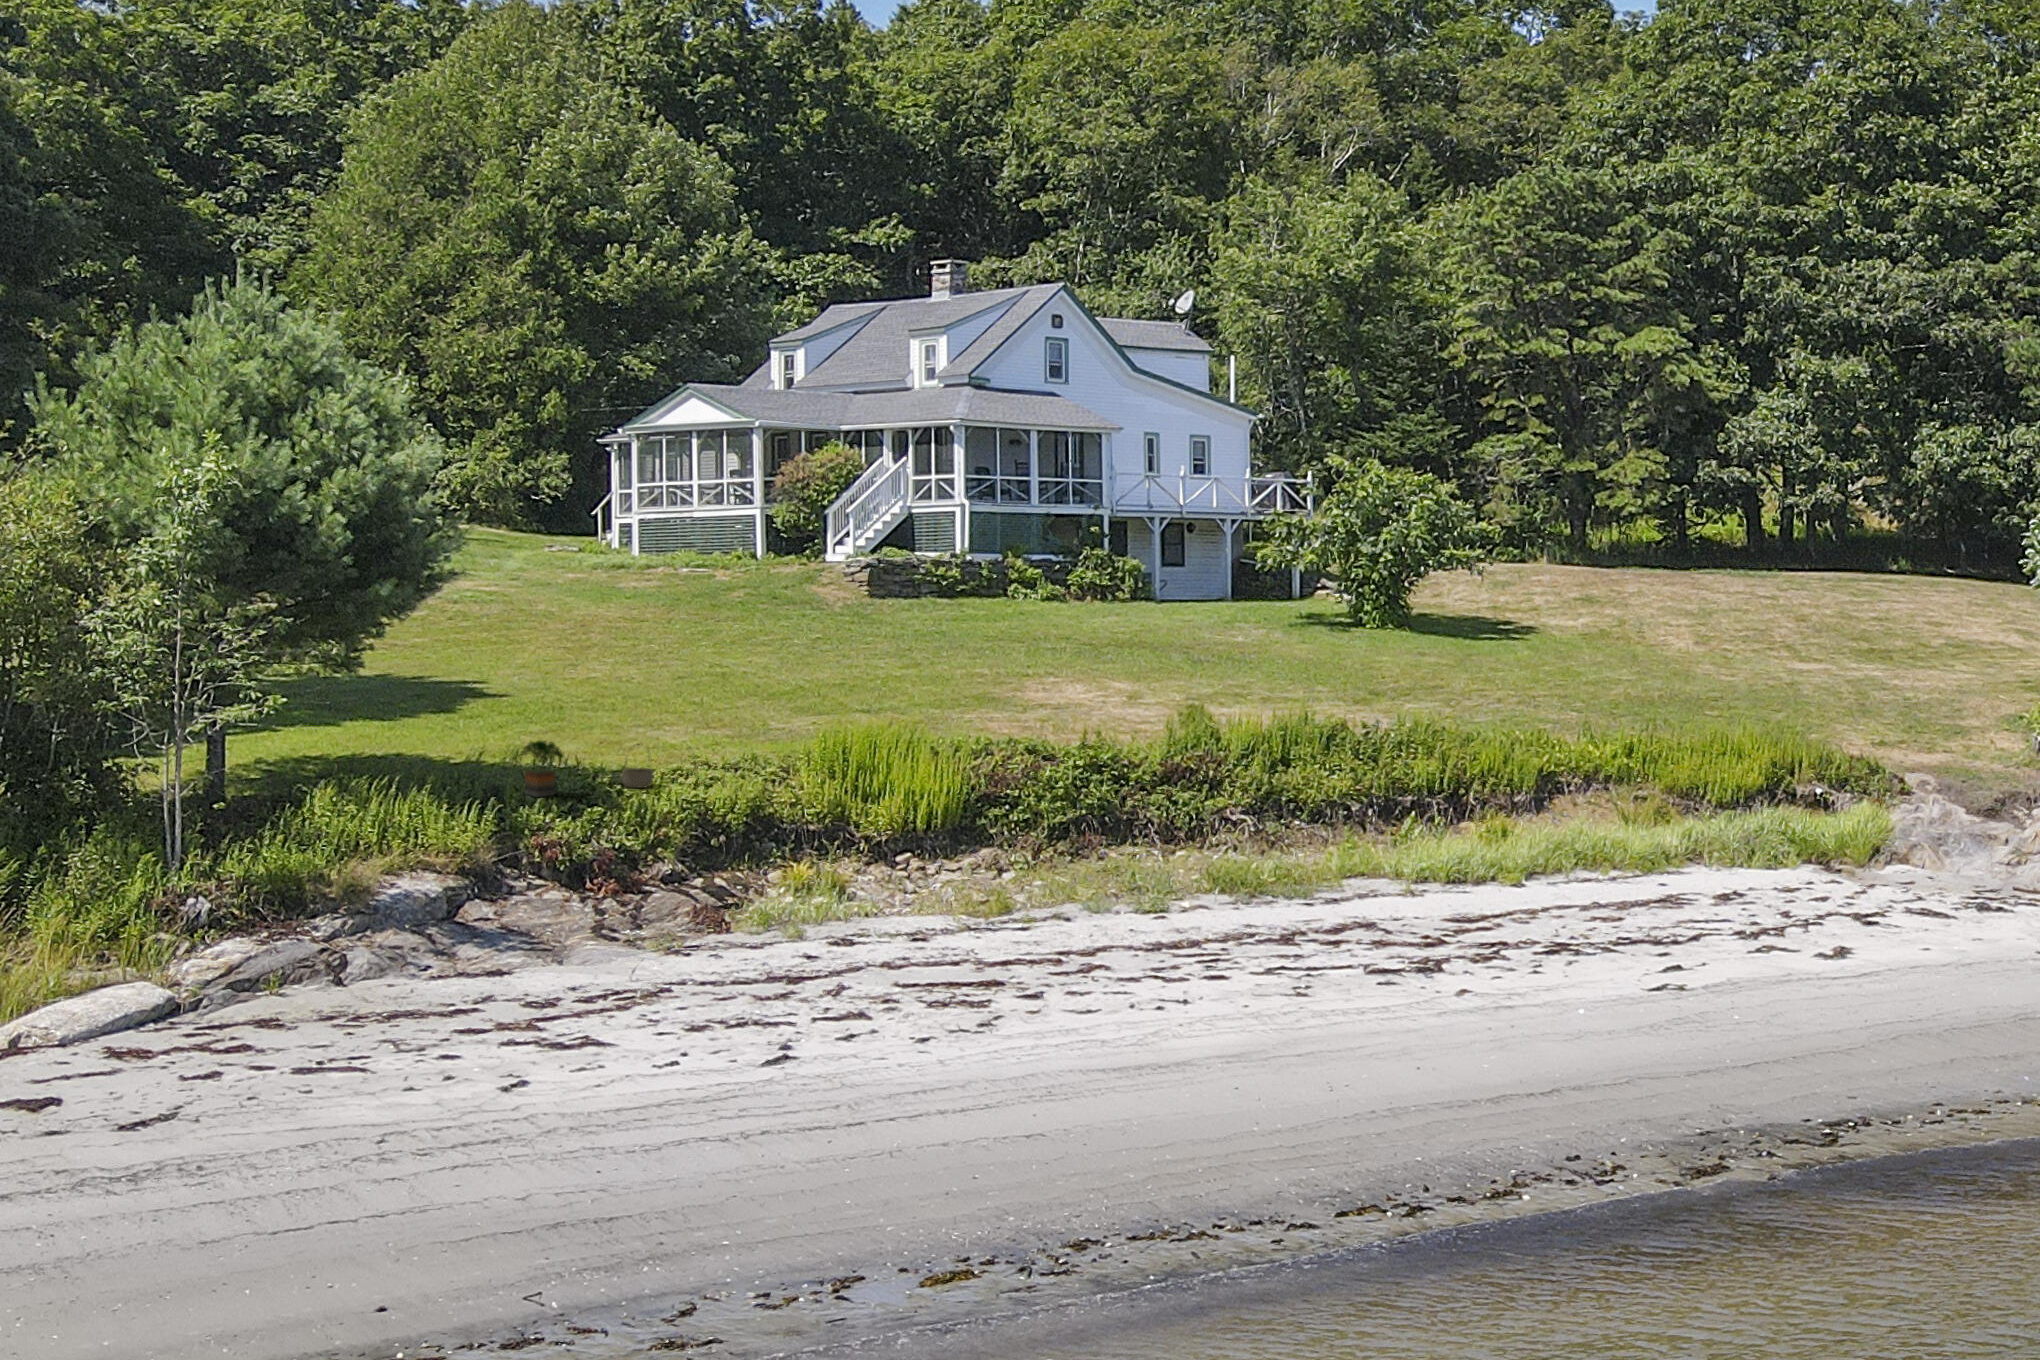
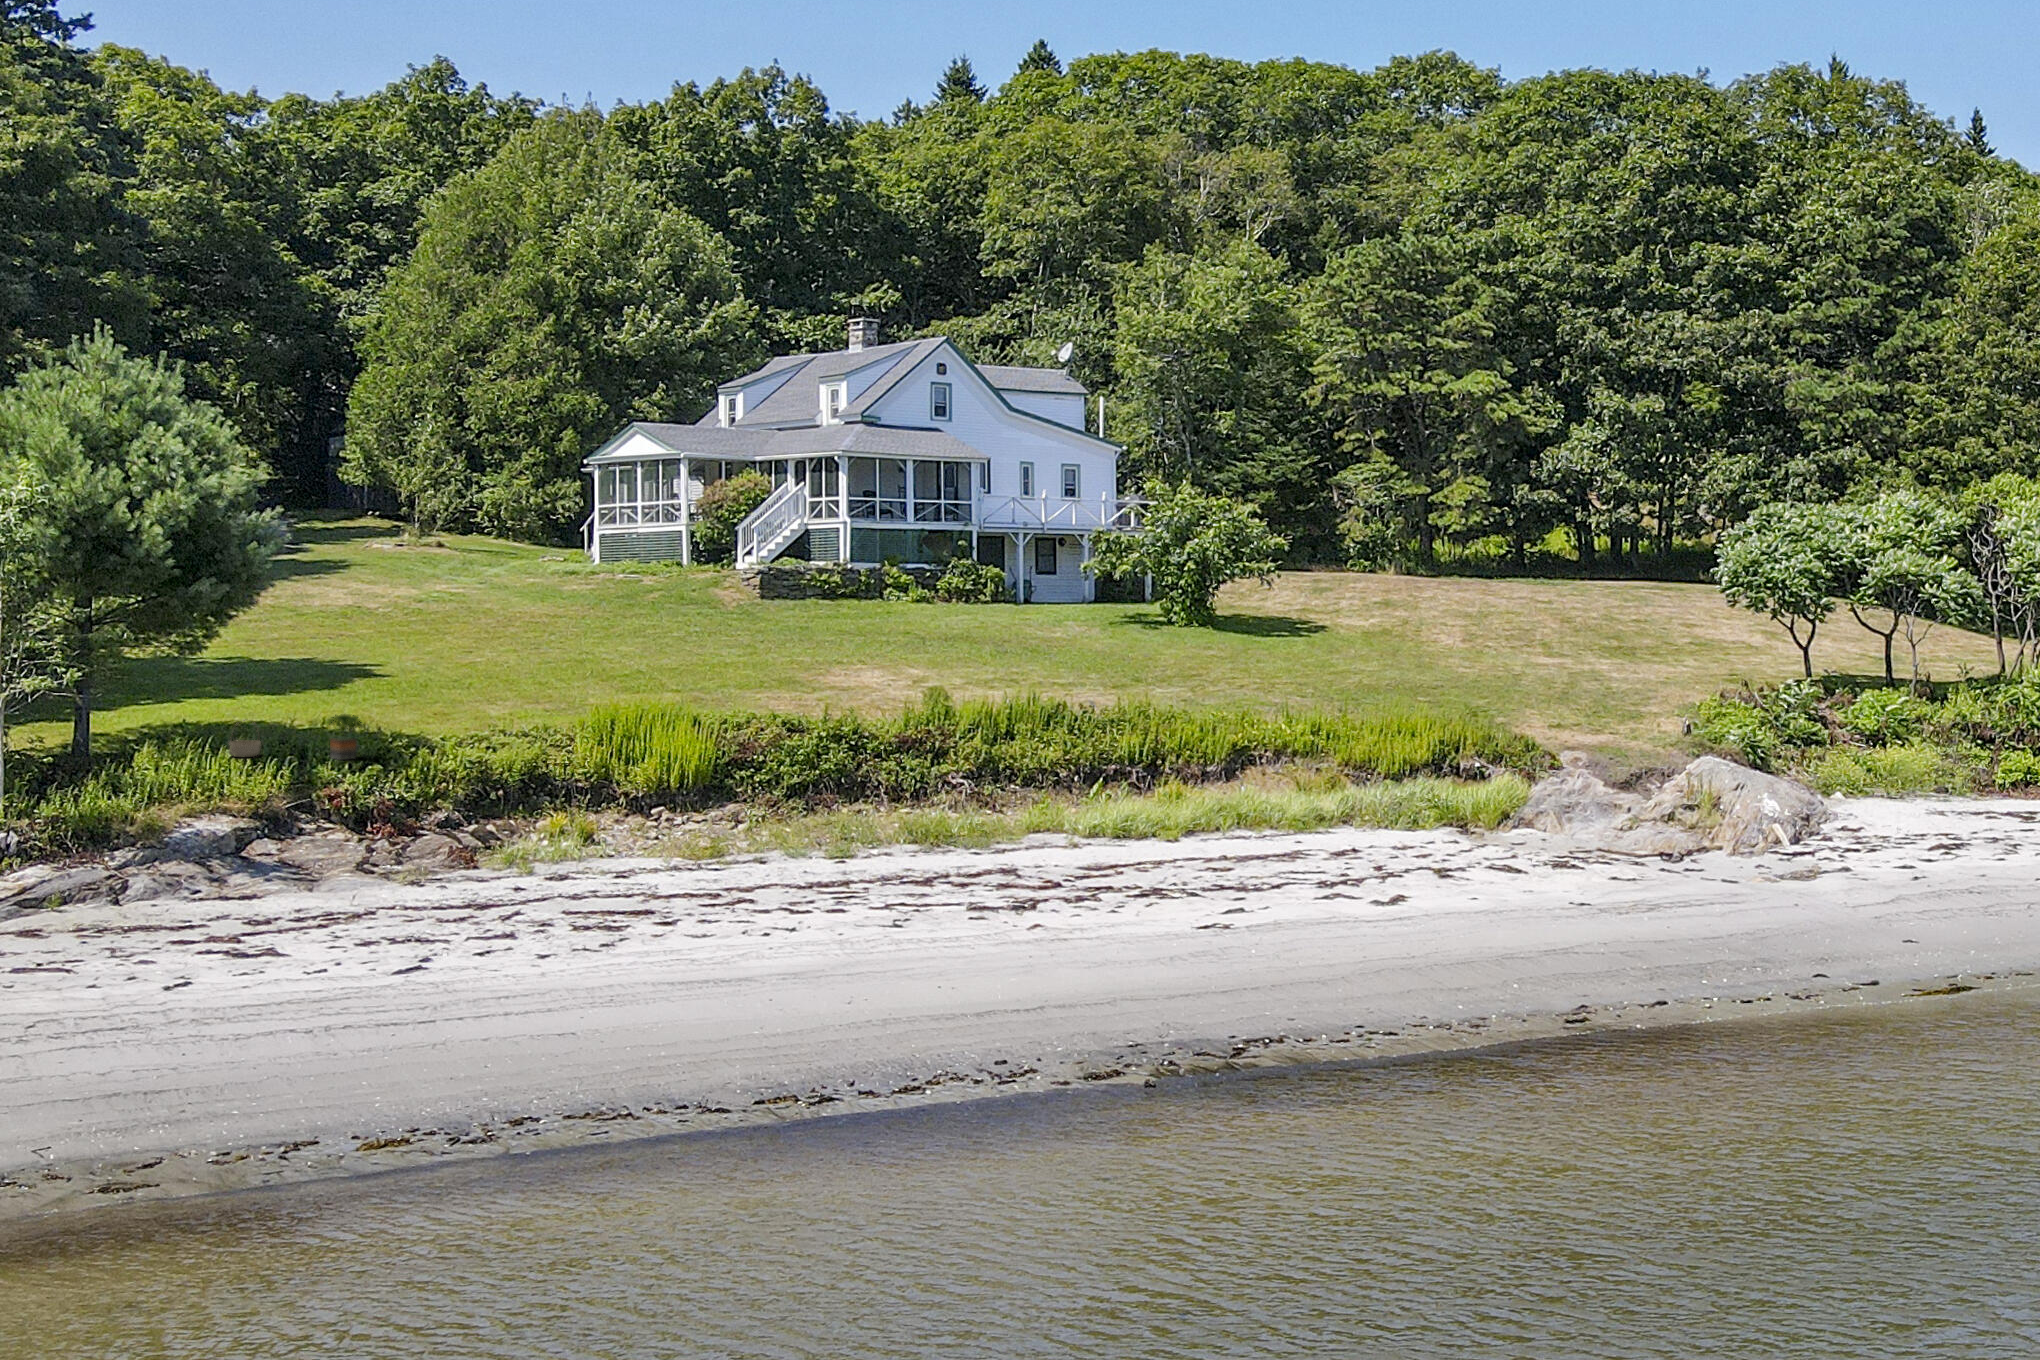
basket: present [622,744,654,788] -> present [229,720,260,757]

